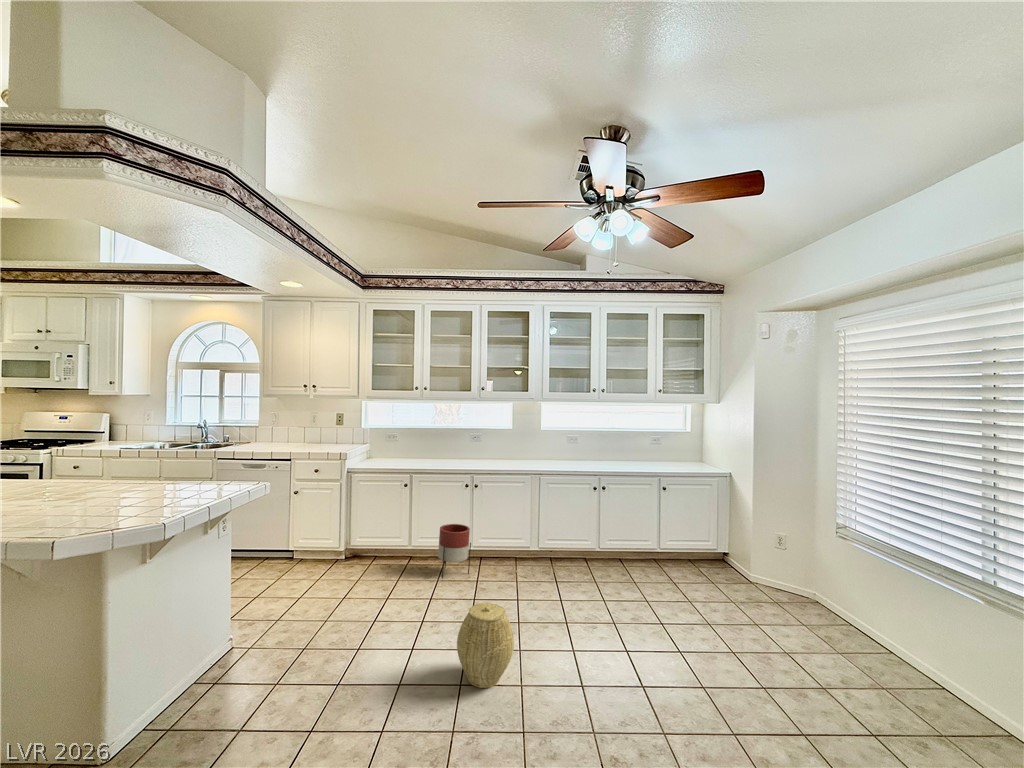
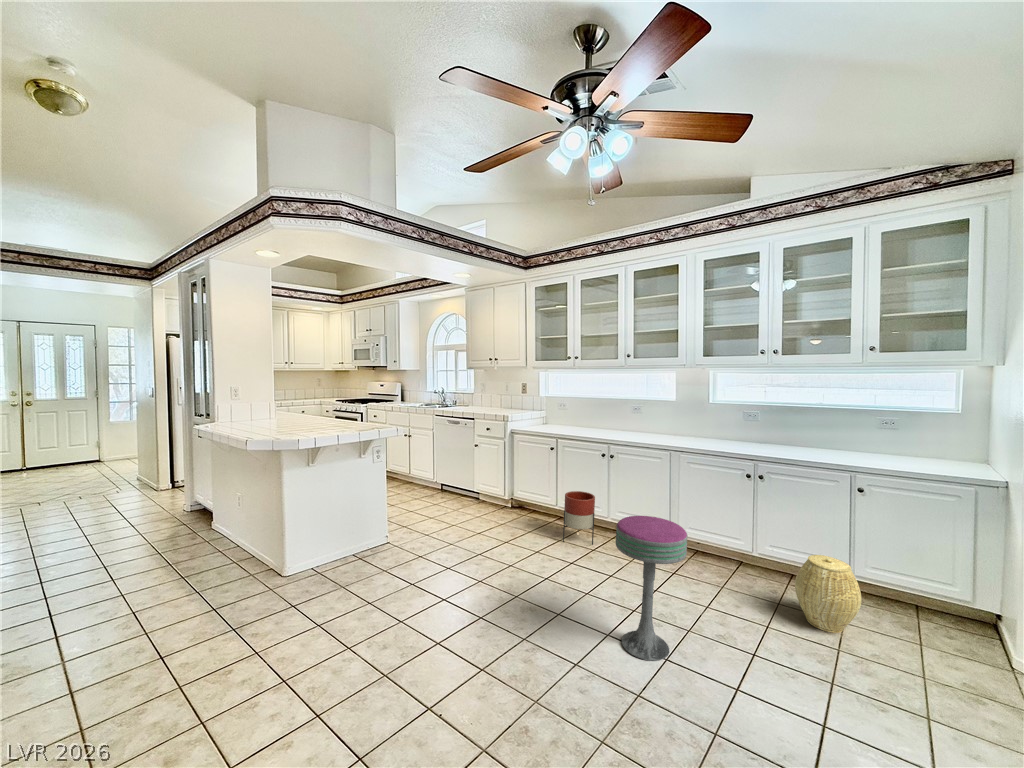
bar stool: none [576,529,632,647] -> present [616,516,688,661]
woven basket: present [457,603,514,688] -> present [795,555,862,633]

